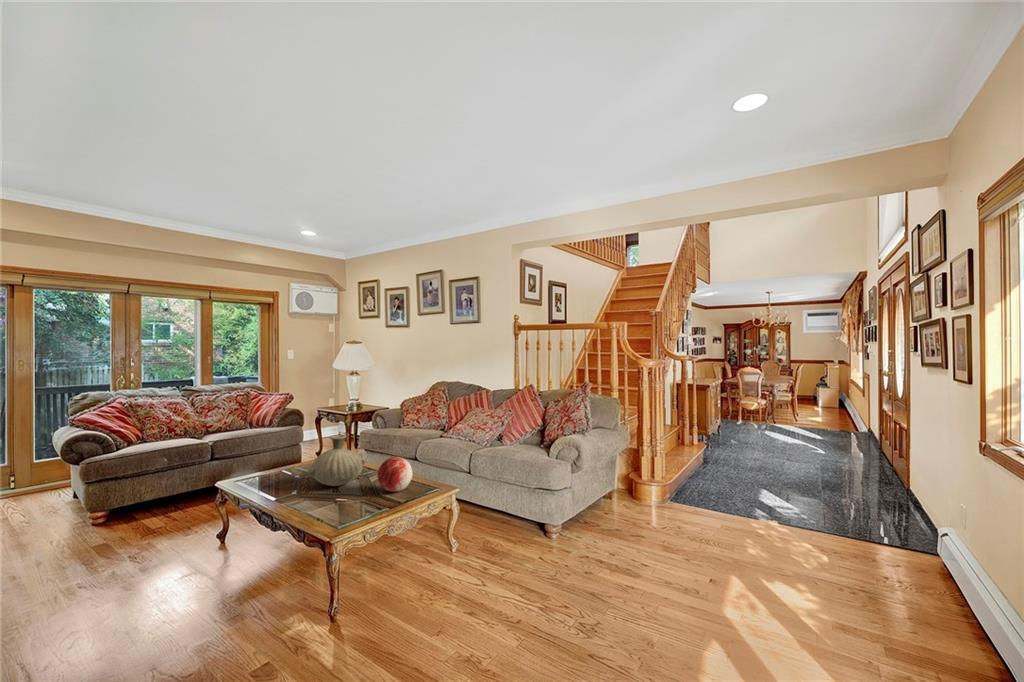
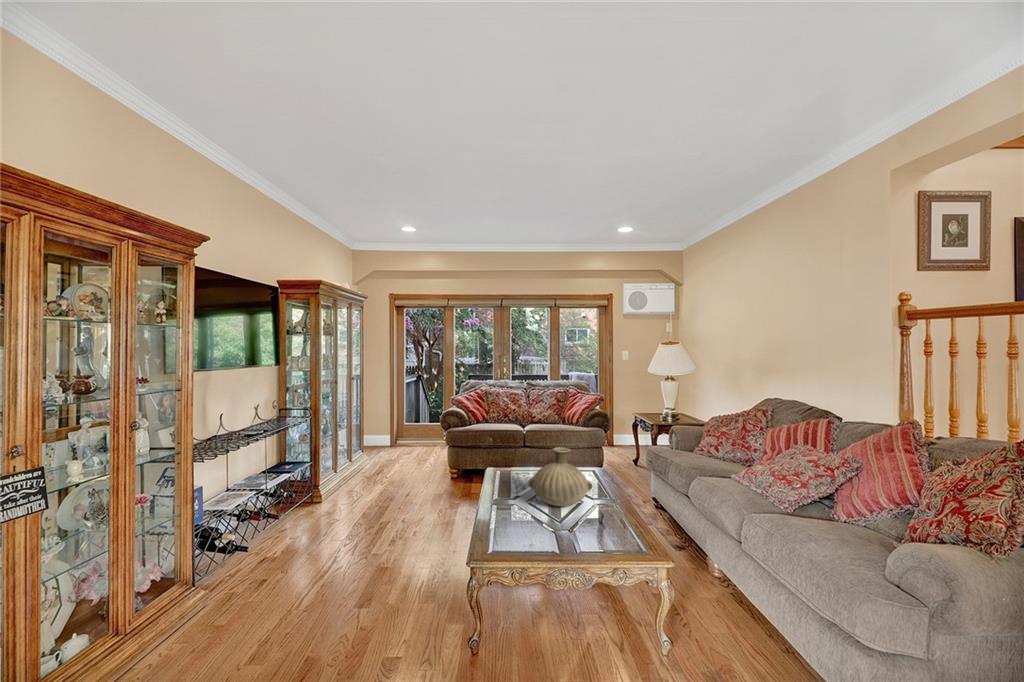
decorative orb: present [378,457,413,492] -> none [579,491,625,538]

